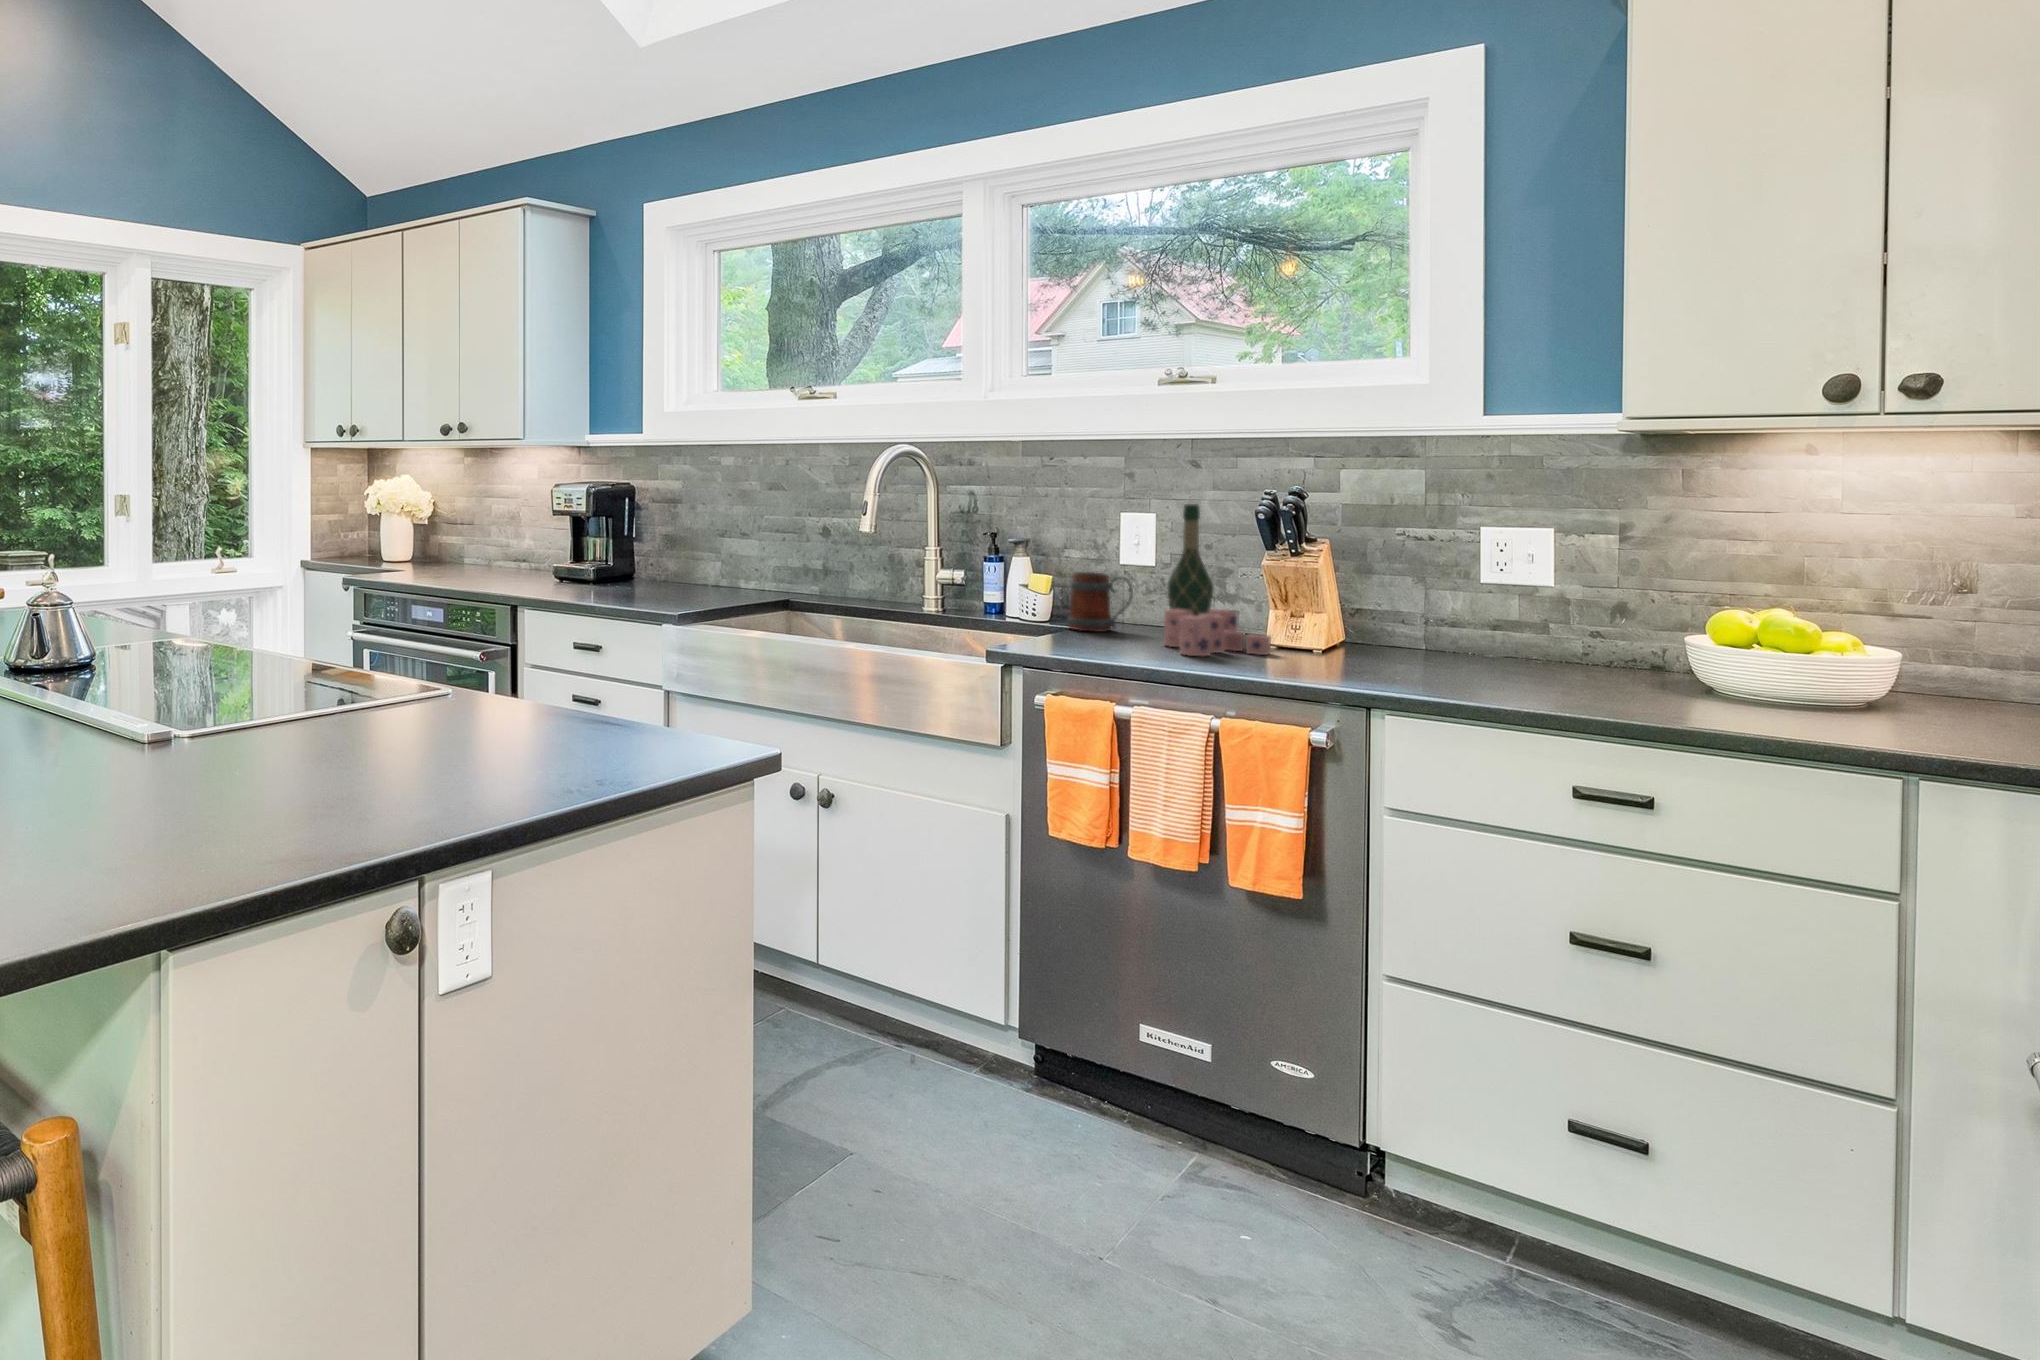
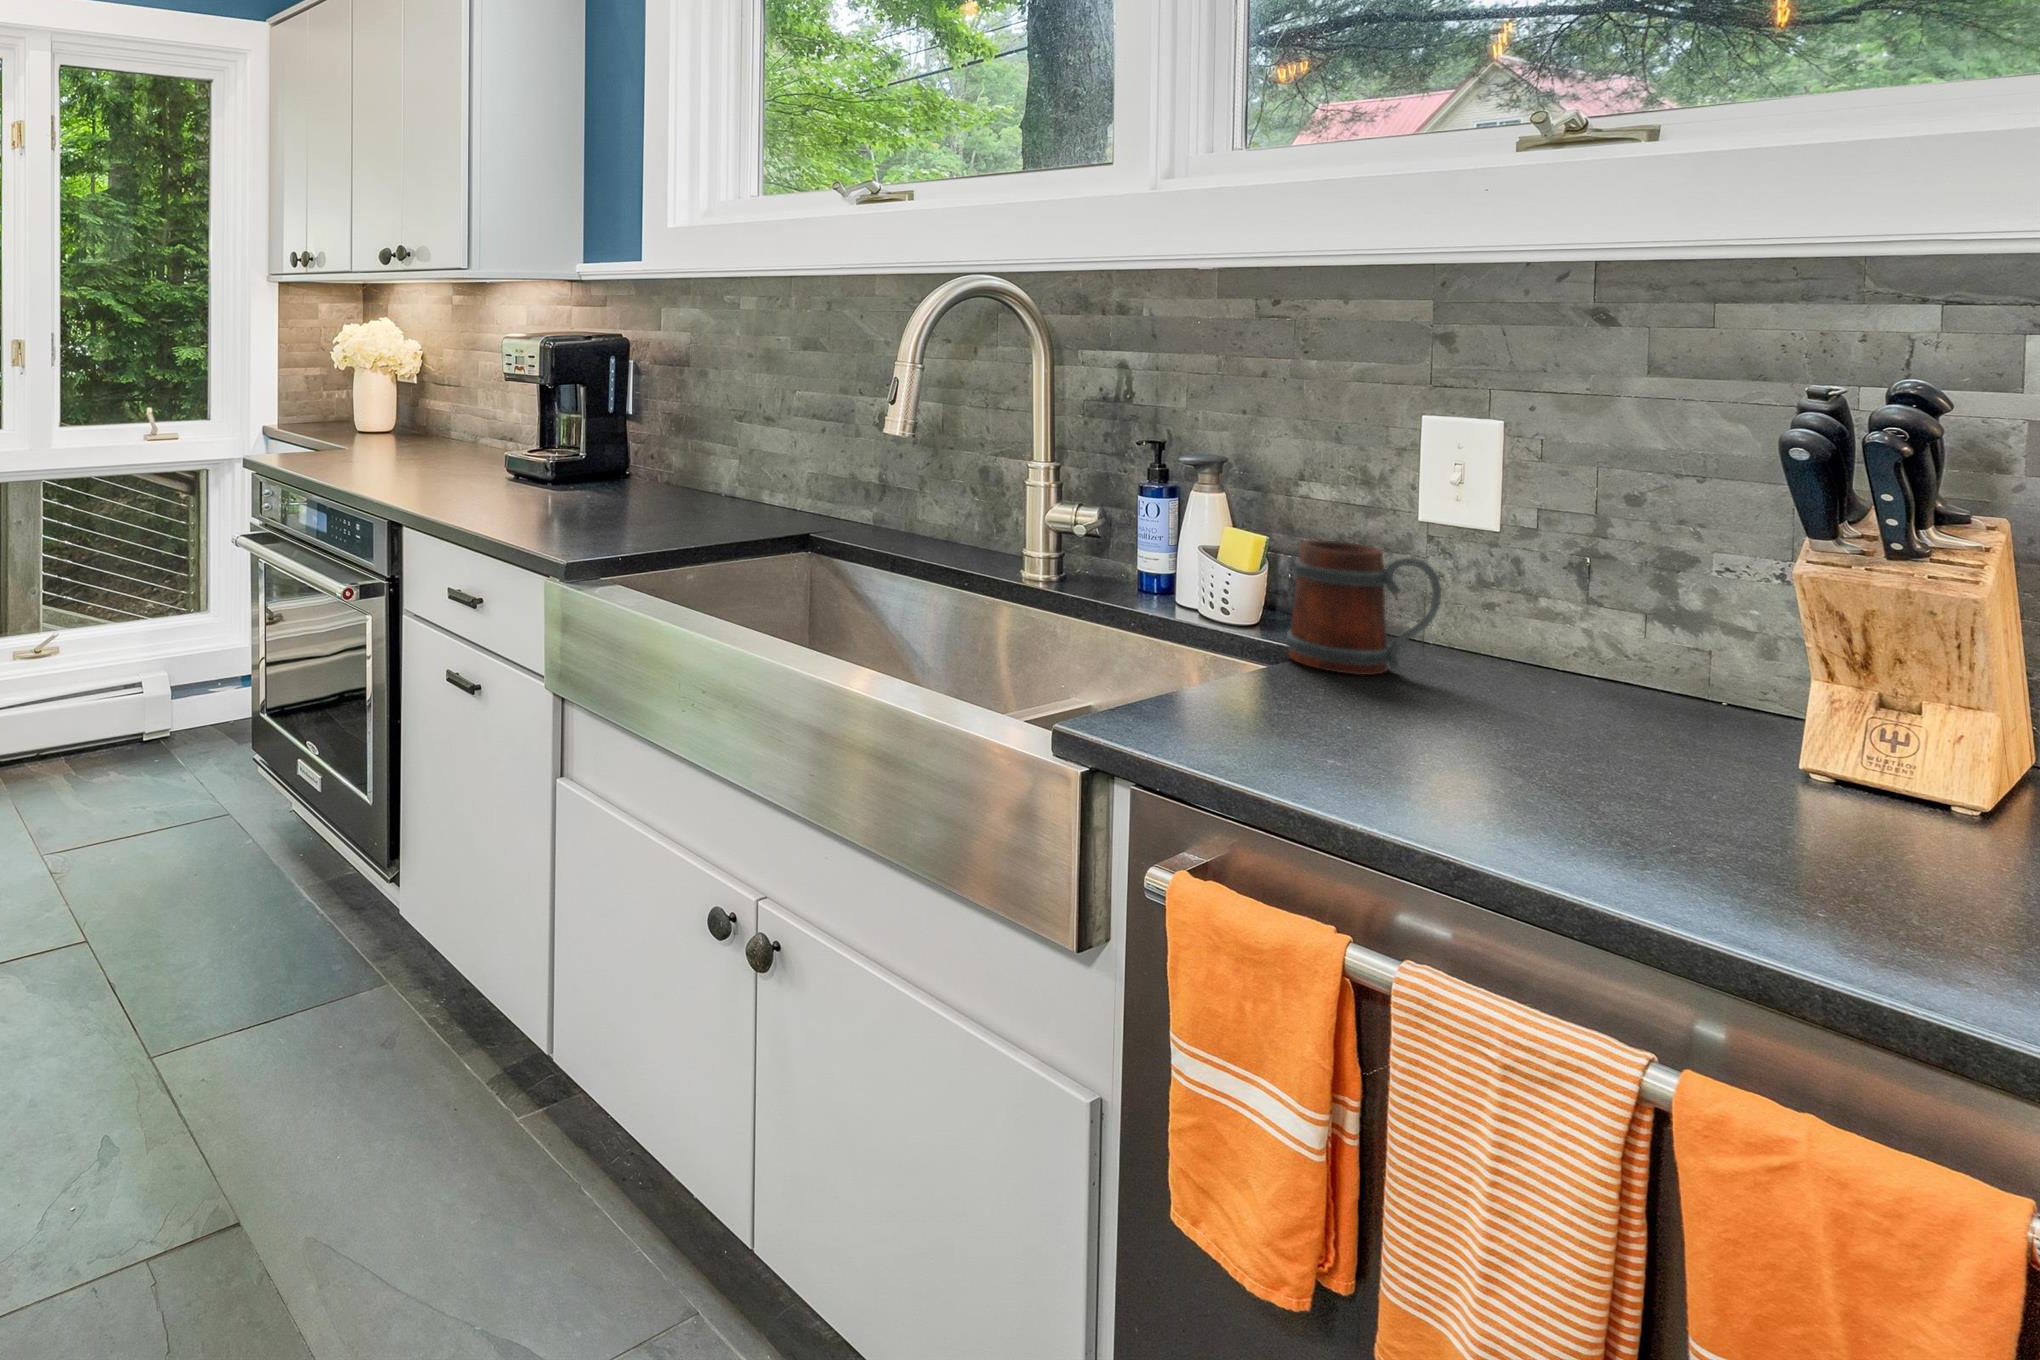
wine bottle: present [1167,504,1214,617] -> none [1527,408,1648,704]
candle: present [1164,609,1271,656] -> none [1513,663,1836,829]

